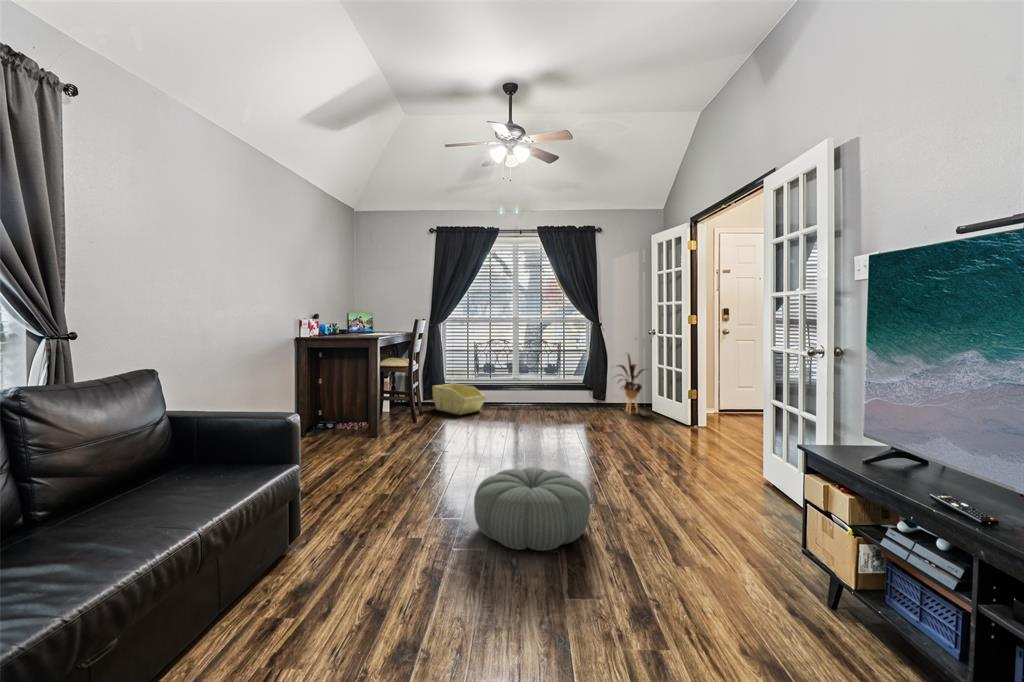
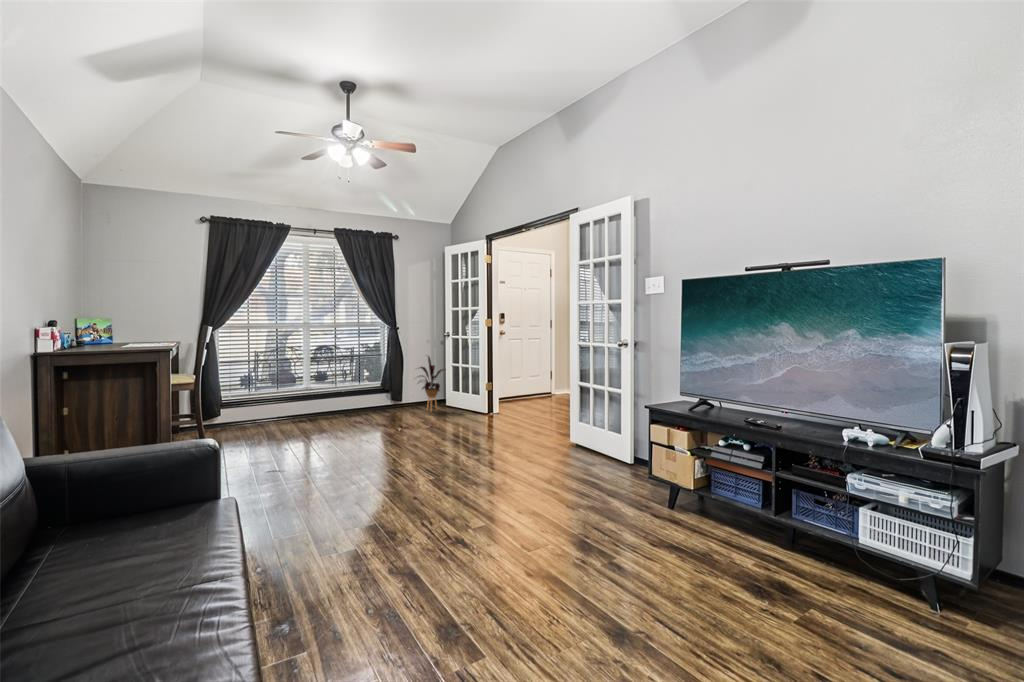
storage bin: present [432,384,485,415] -> none [210,398,282,432]
pouf: present [474,467,590,551] -> none [357,459,459,524]

